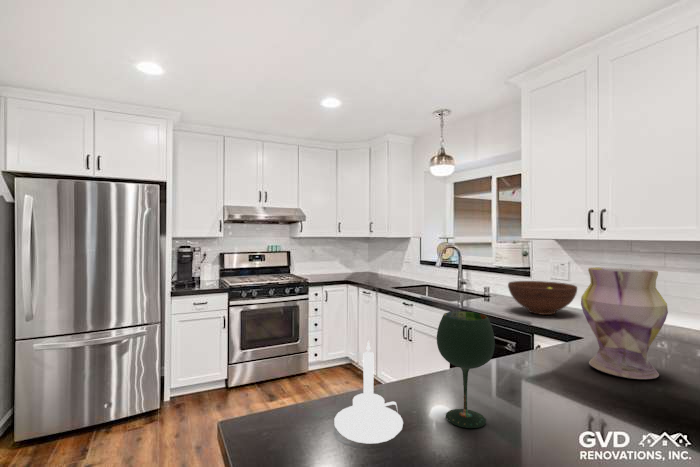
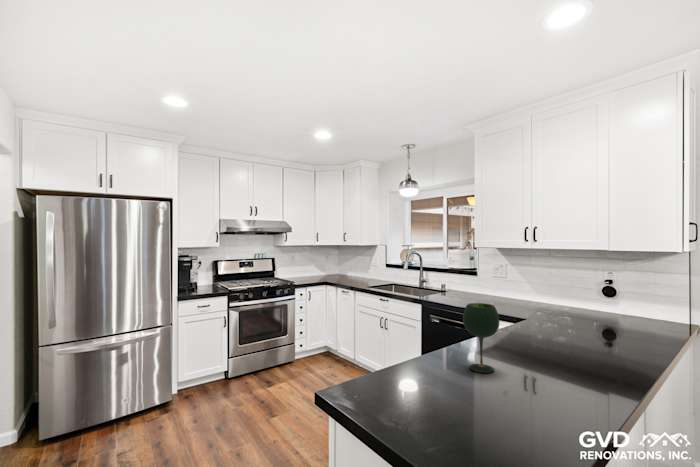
vase: present [581,267,668,379] -> none [531,271,583,341]
fruit bowl: present [508,281,577,315] -> none [466,279,515,304]
candle holder: present [334,341,403,444] -> none [408,323,451,385]

